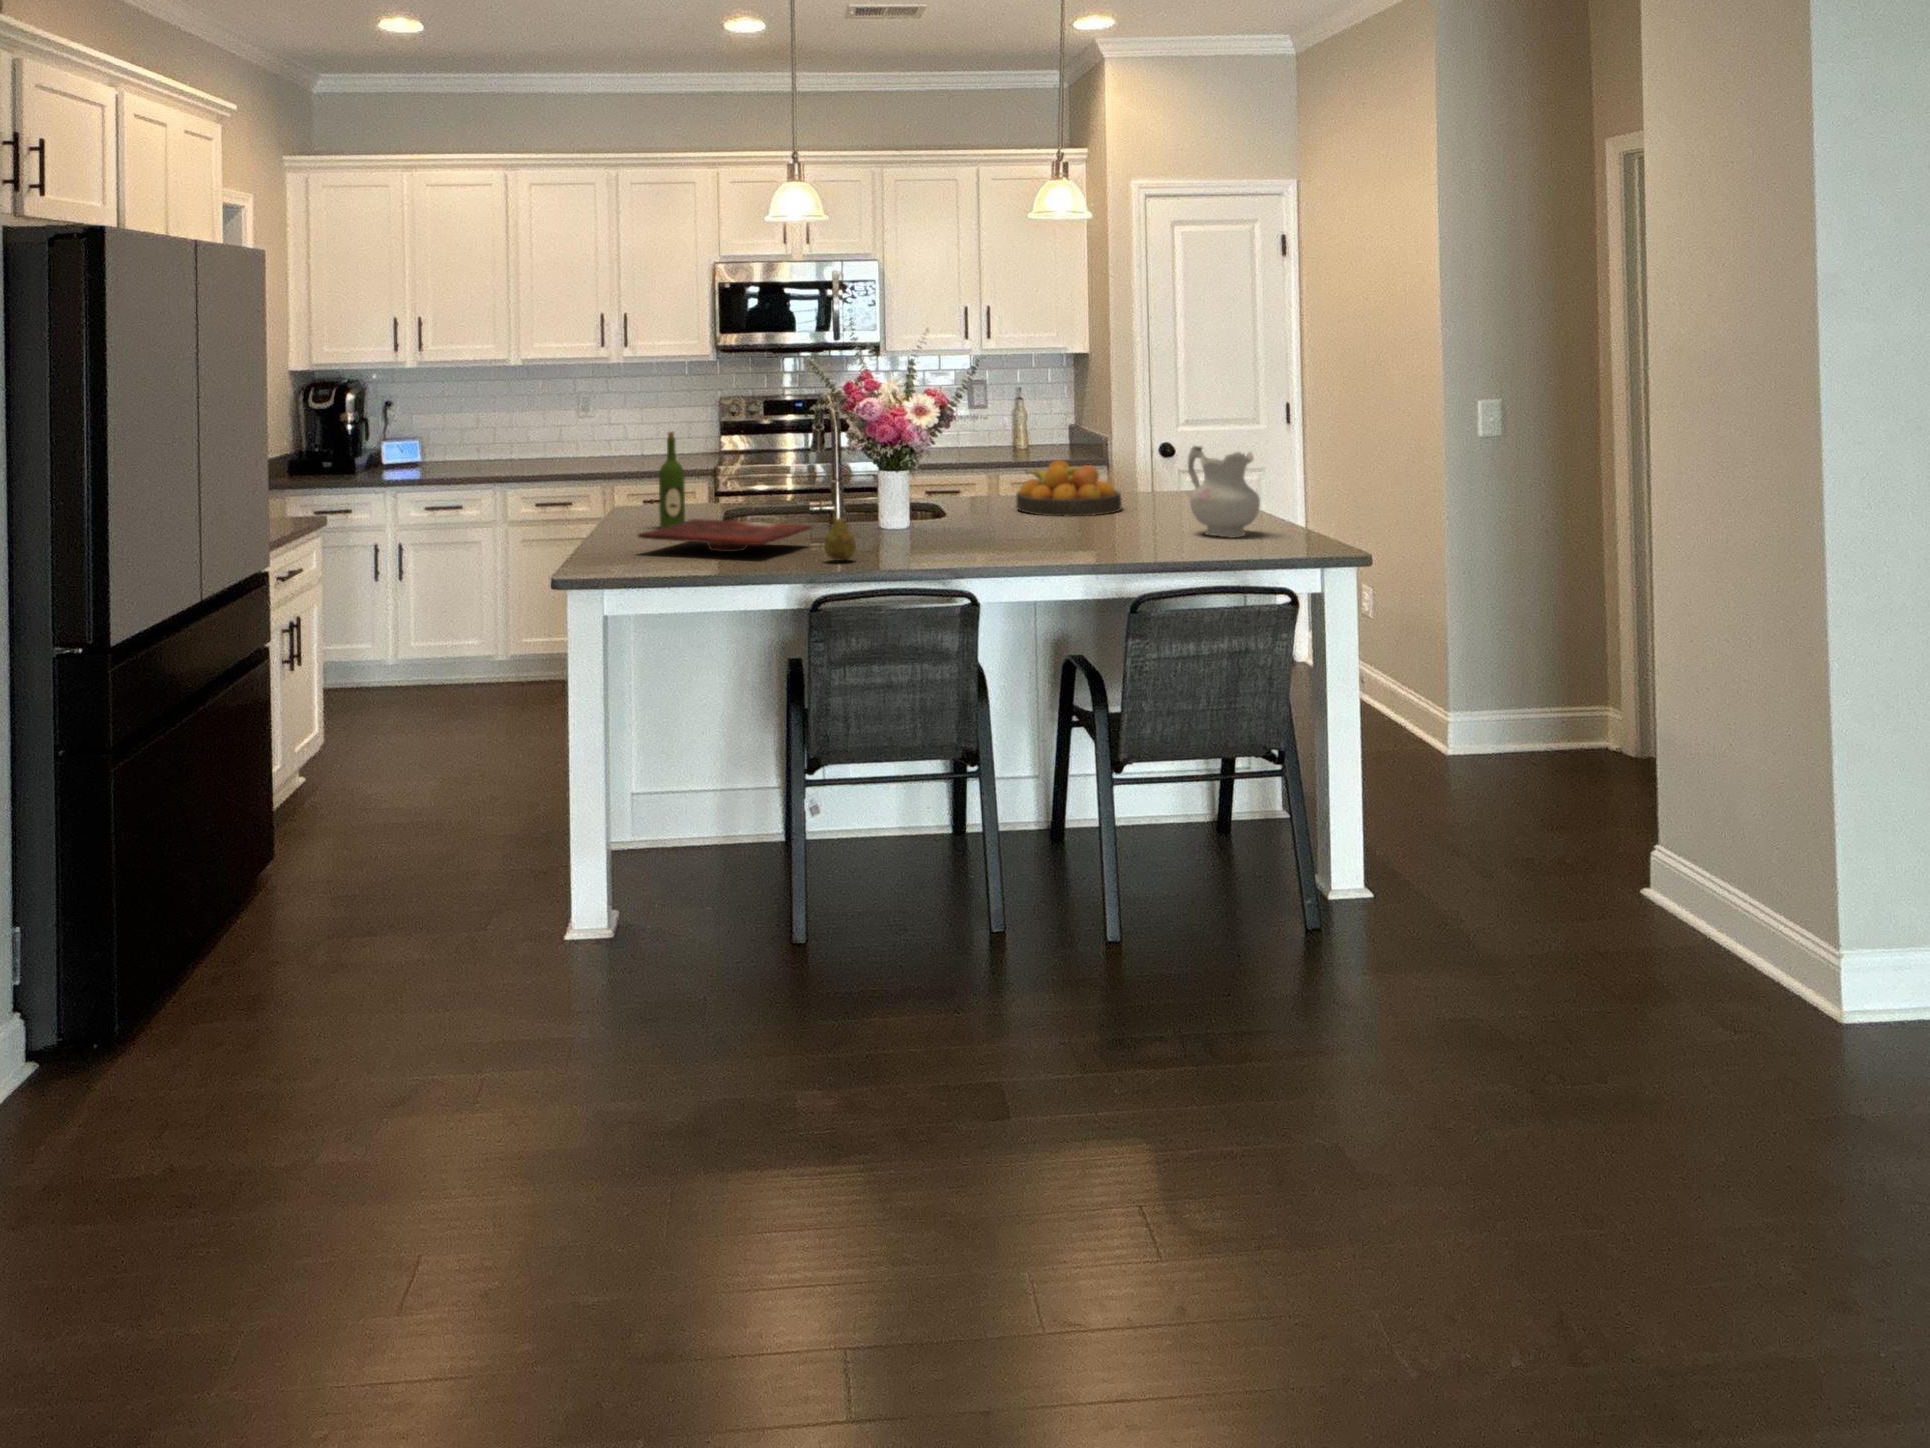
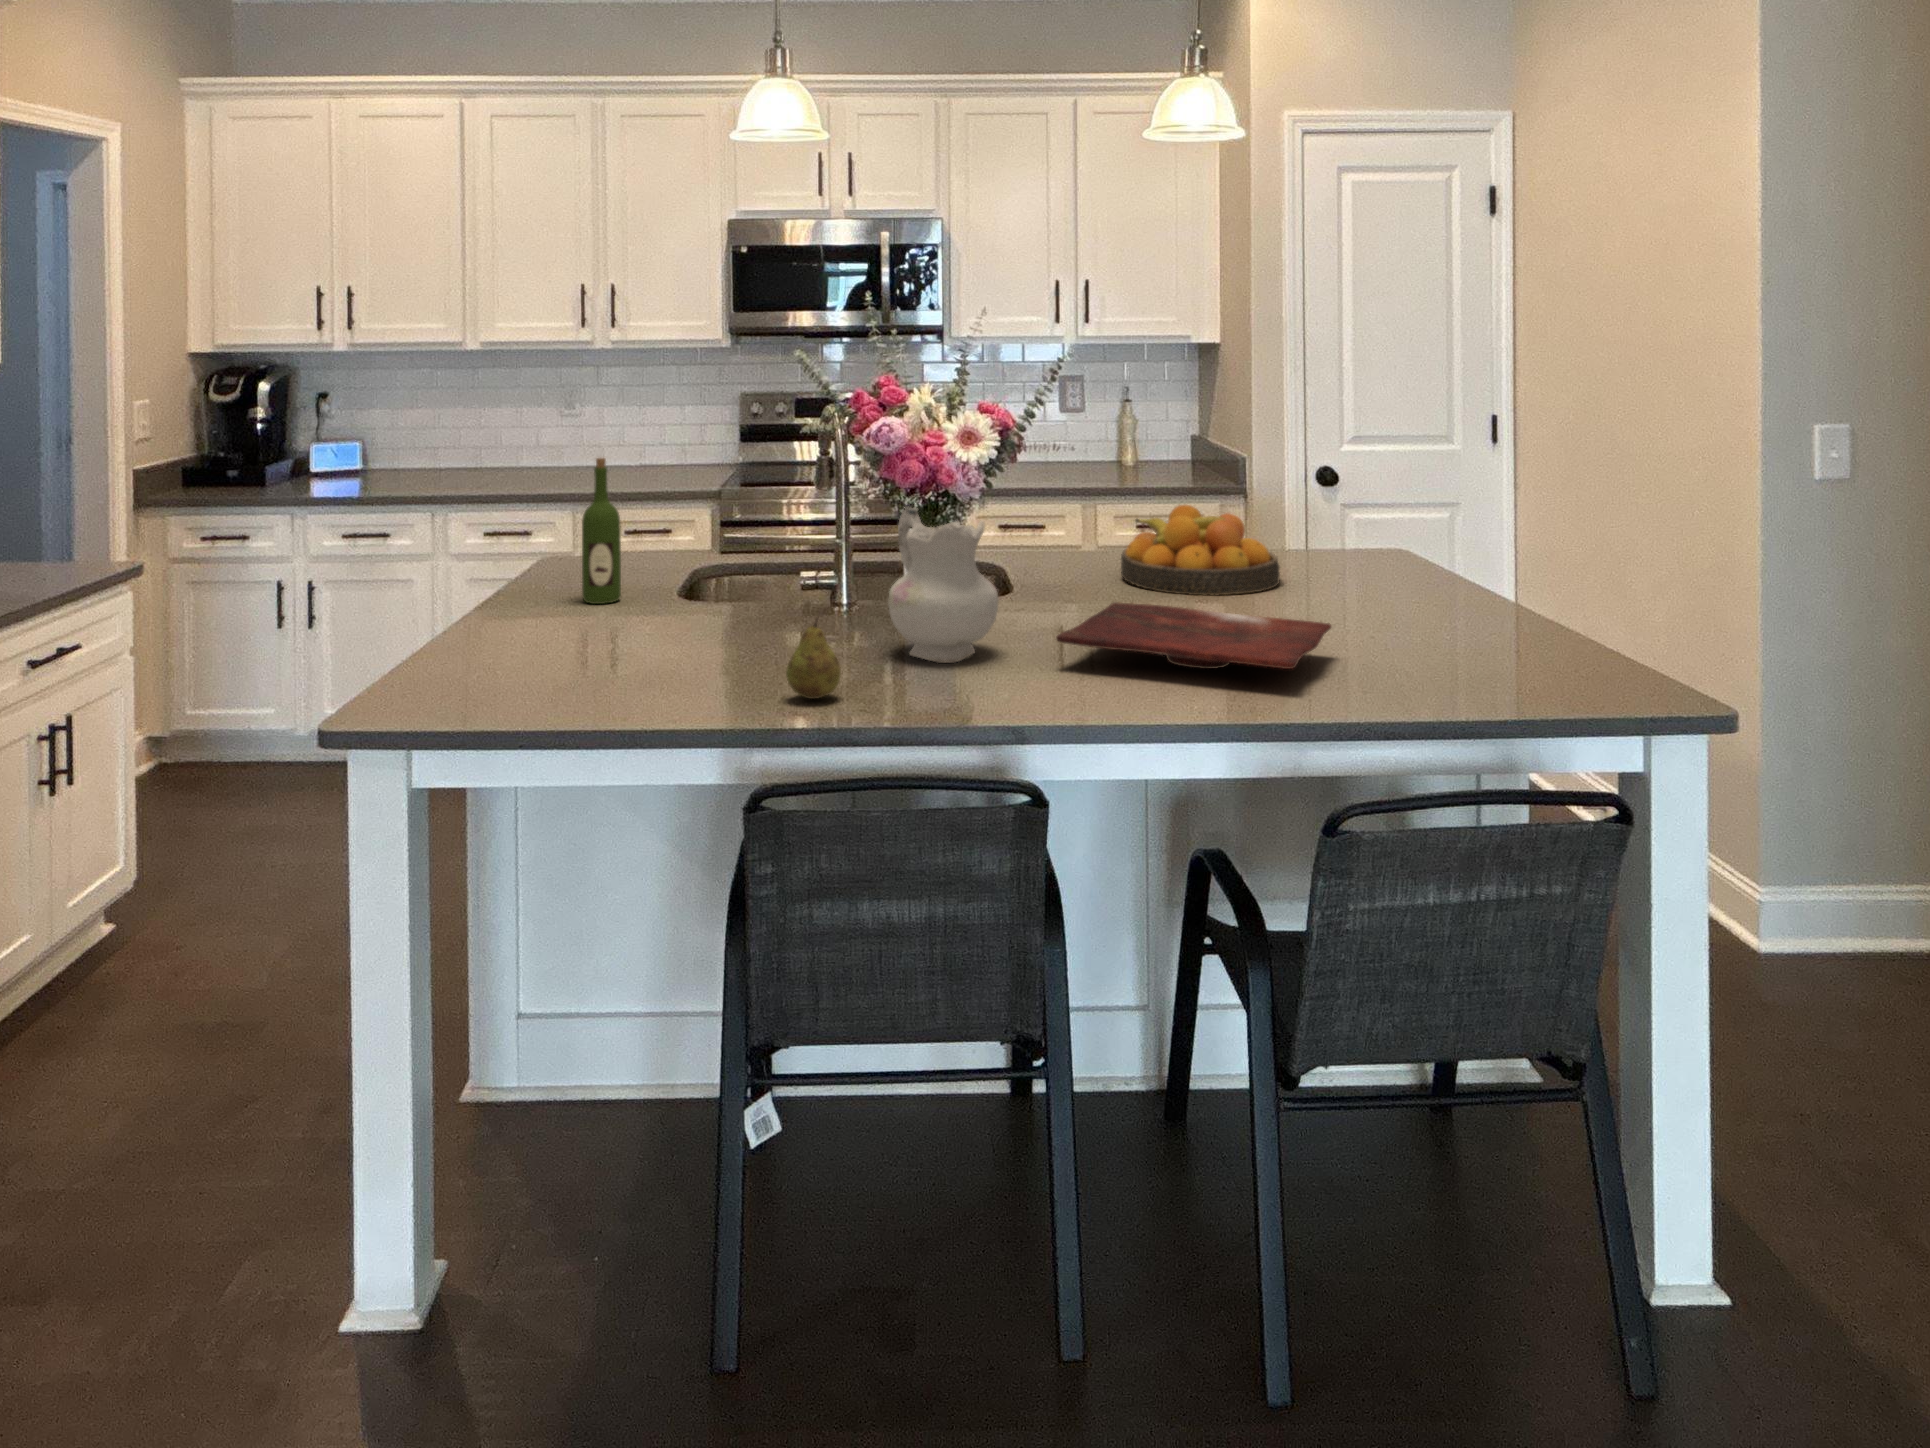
ceramic pitcher: present [1188,446,1260,538] -> present [888,507,998,663]
cutting board: present [638,519,812,552] -> present [1056,602,1331,669]

